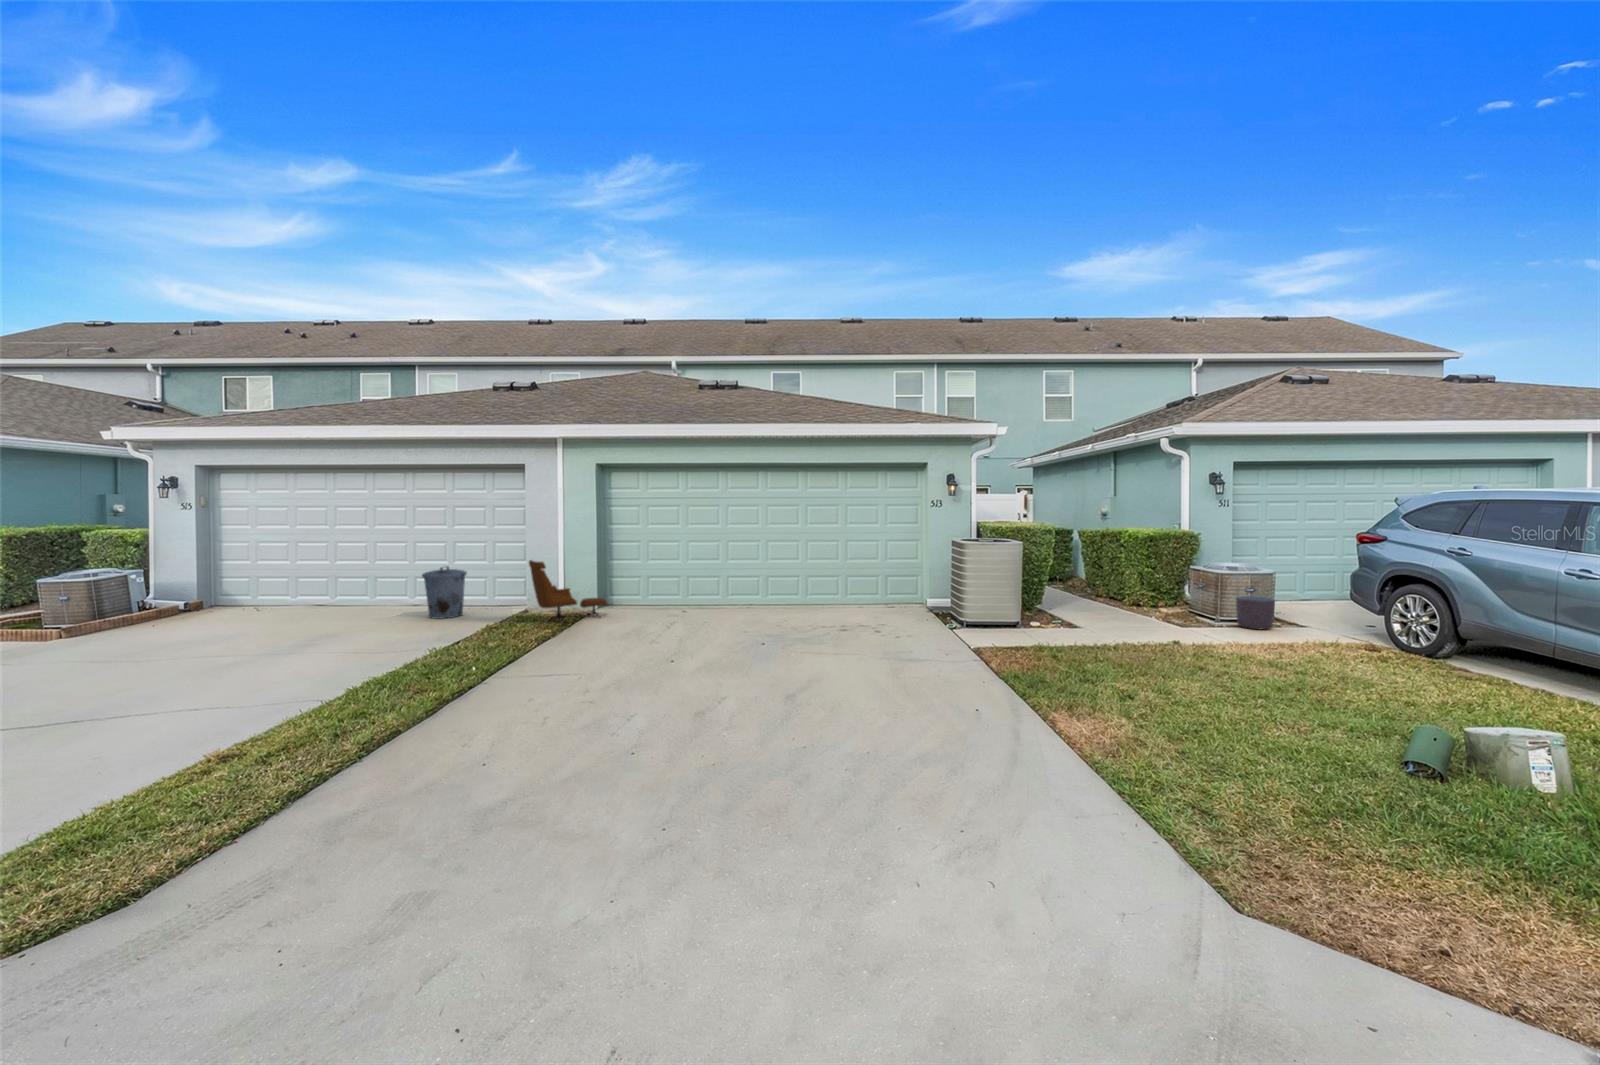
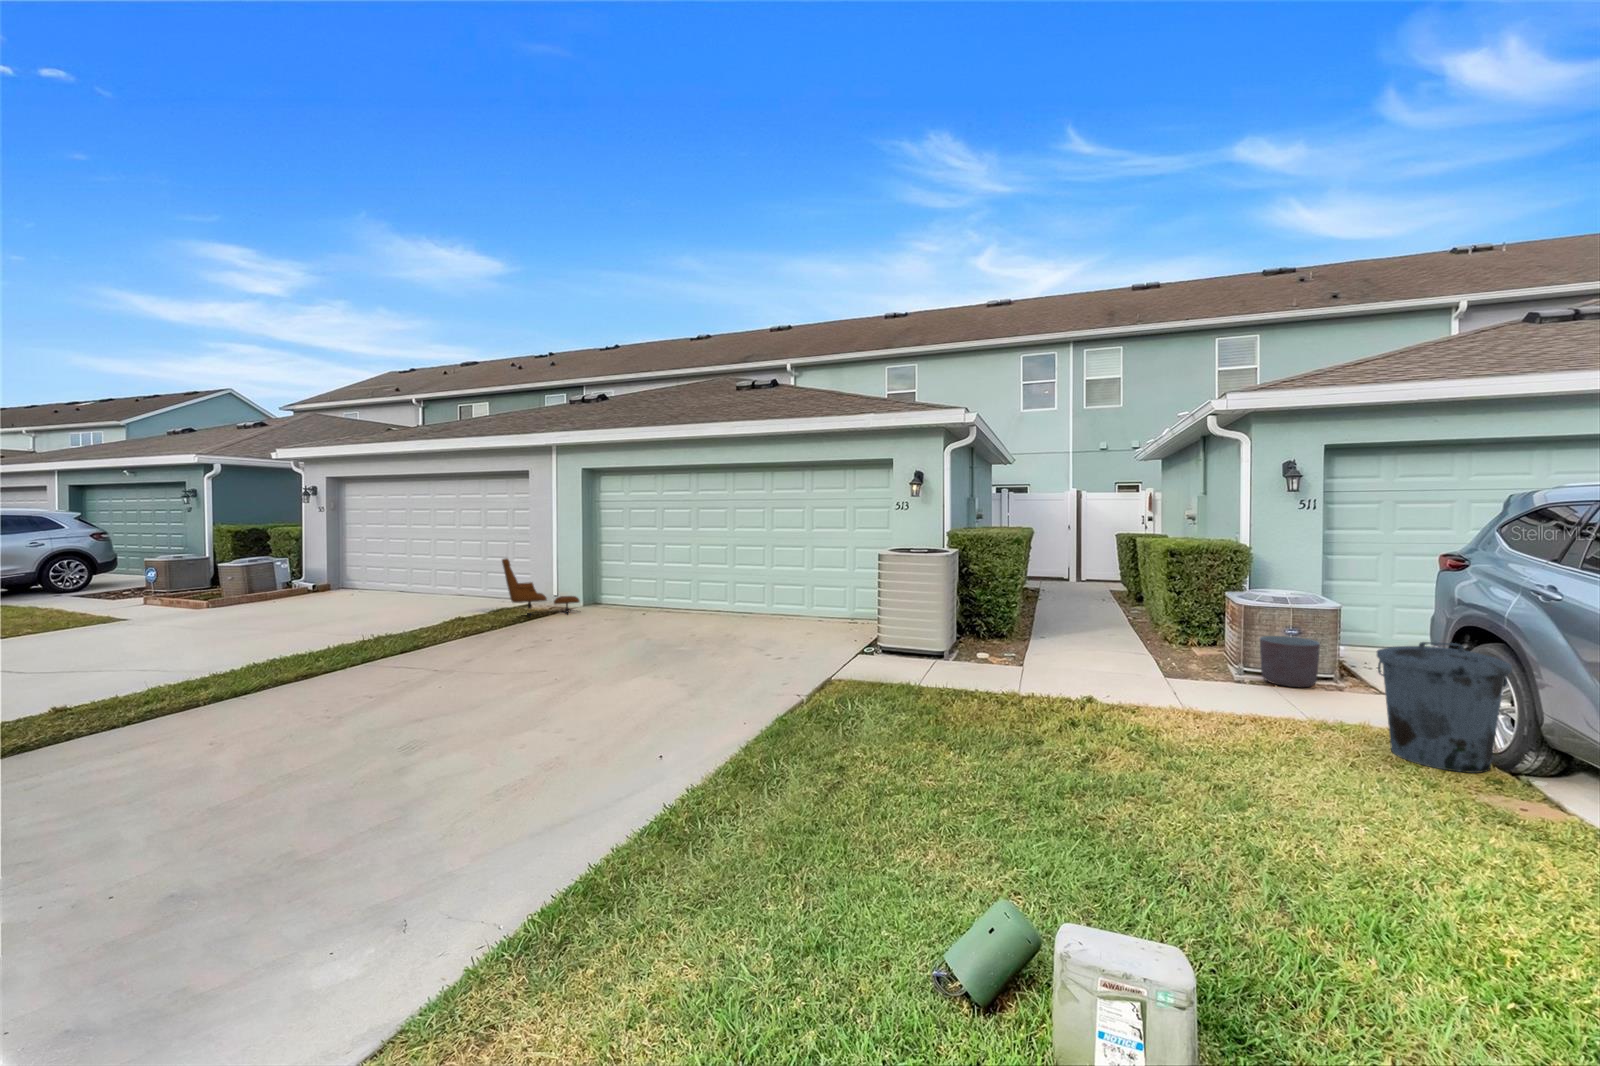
trash can: present [422,566,467,619] -> present [1377,642,1512,773]

